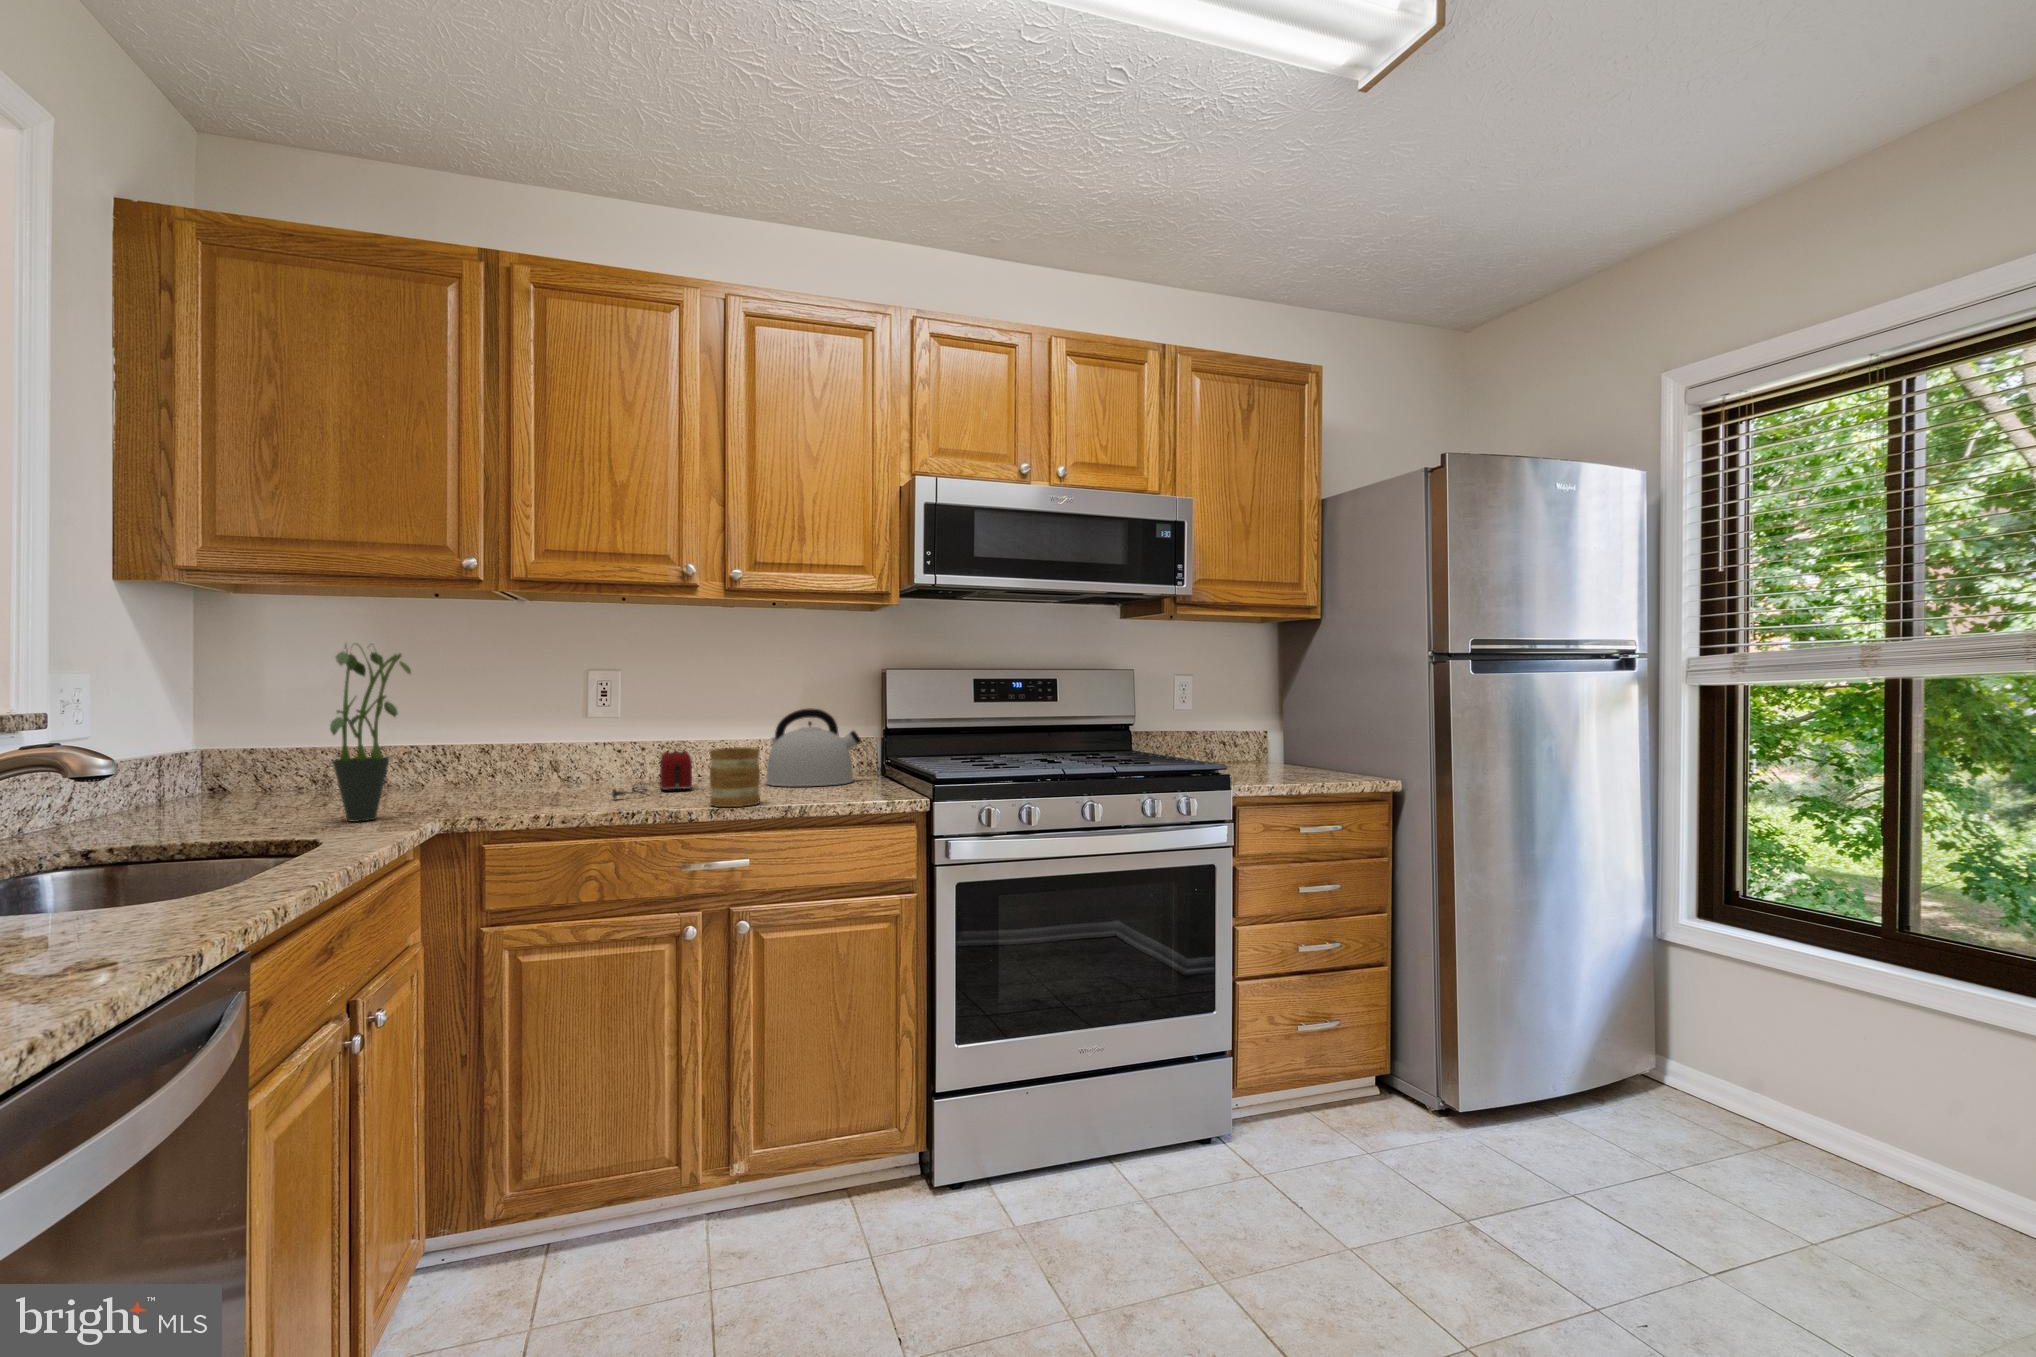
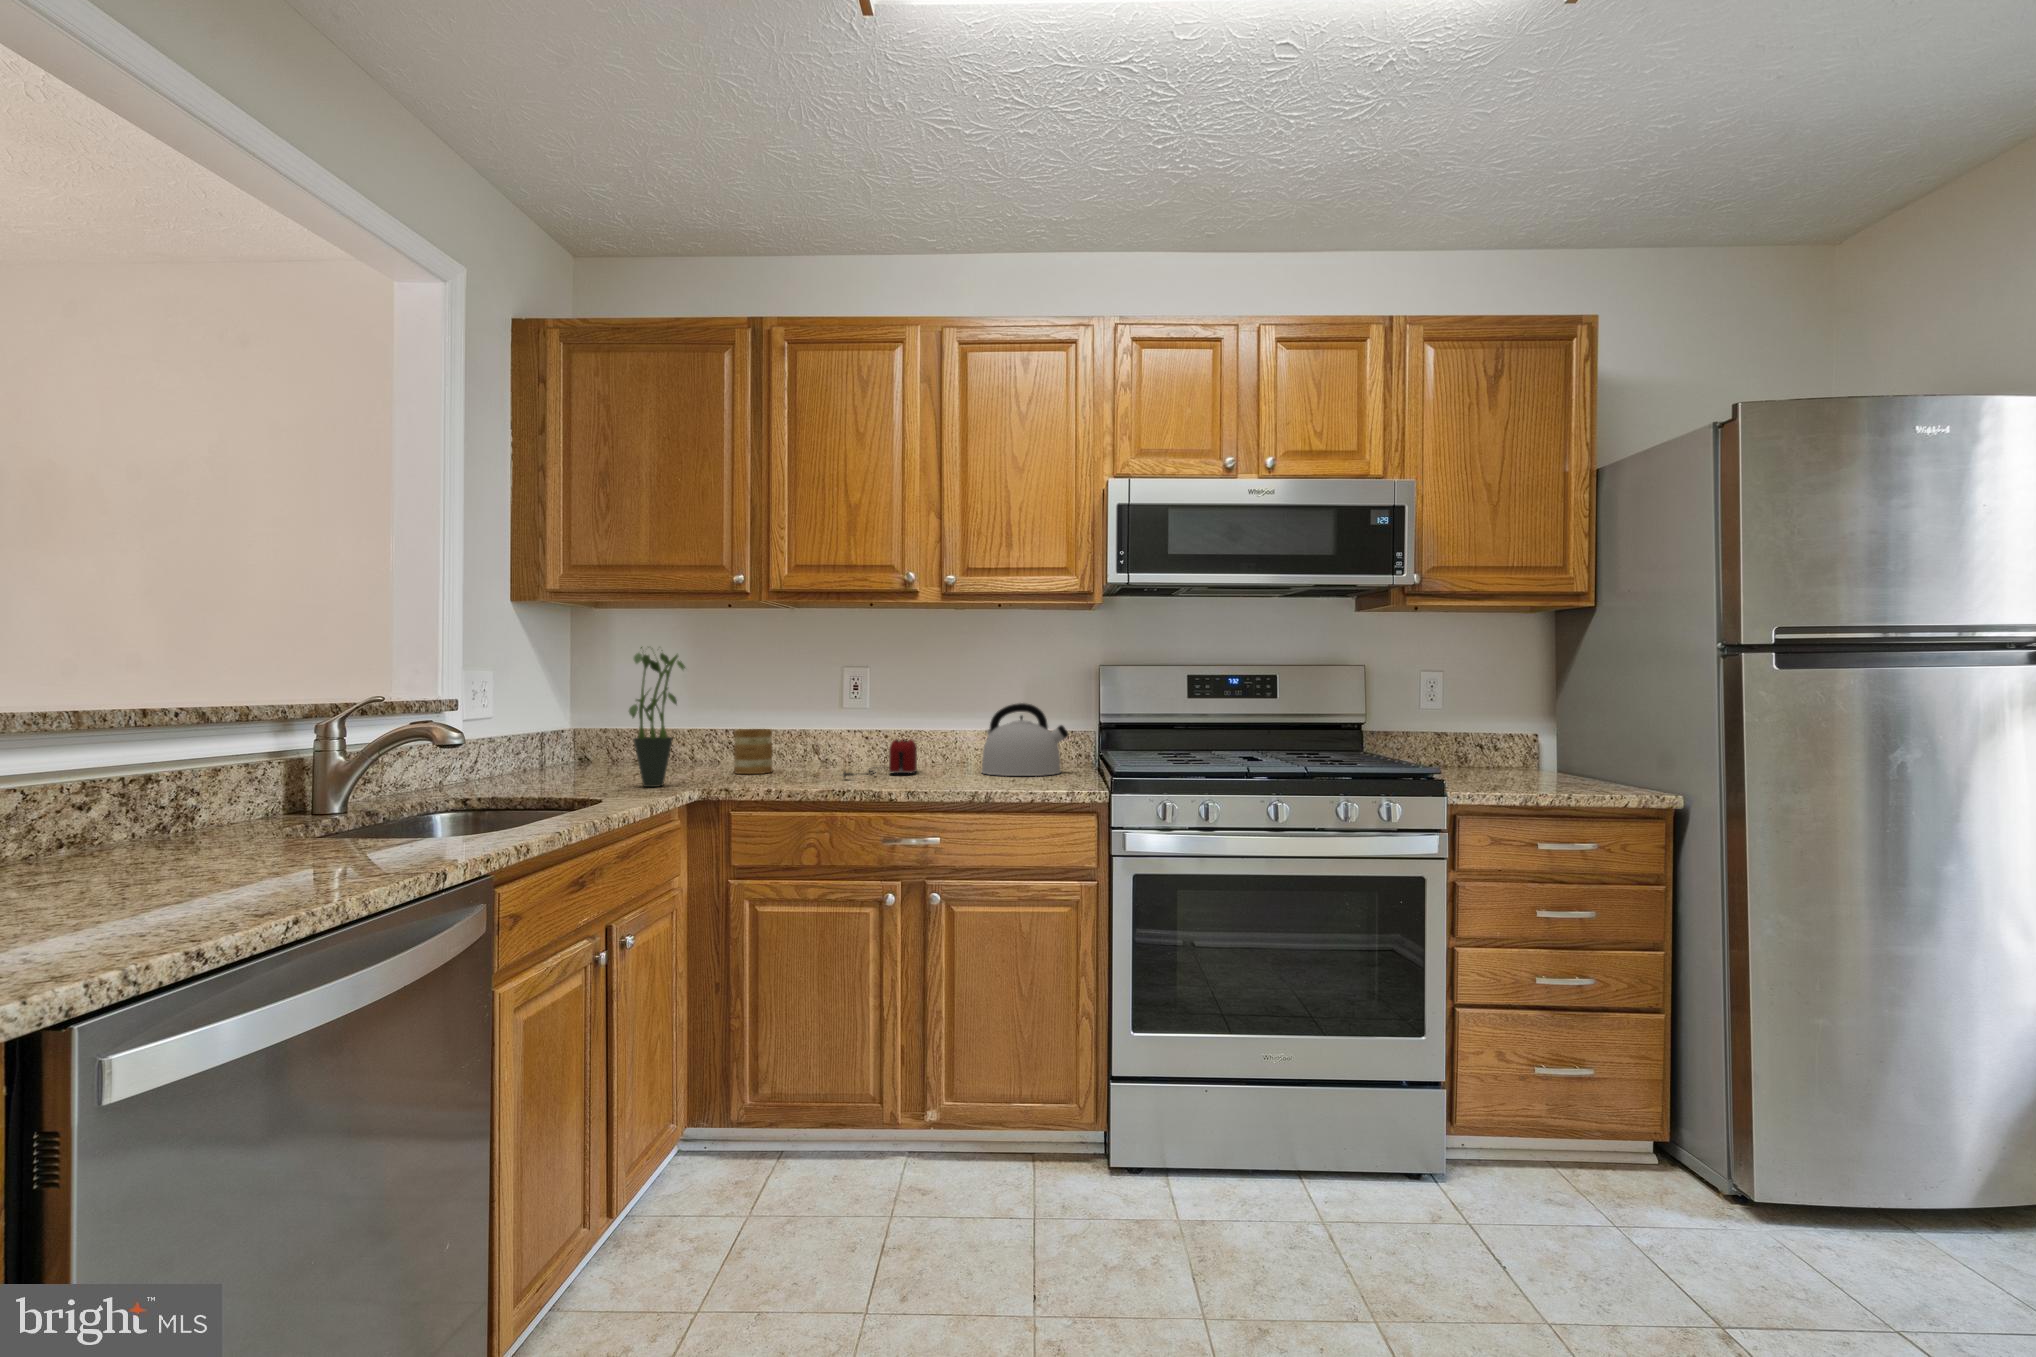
mug: present [709,747,760,807] -> present [734,729,772,774]

